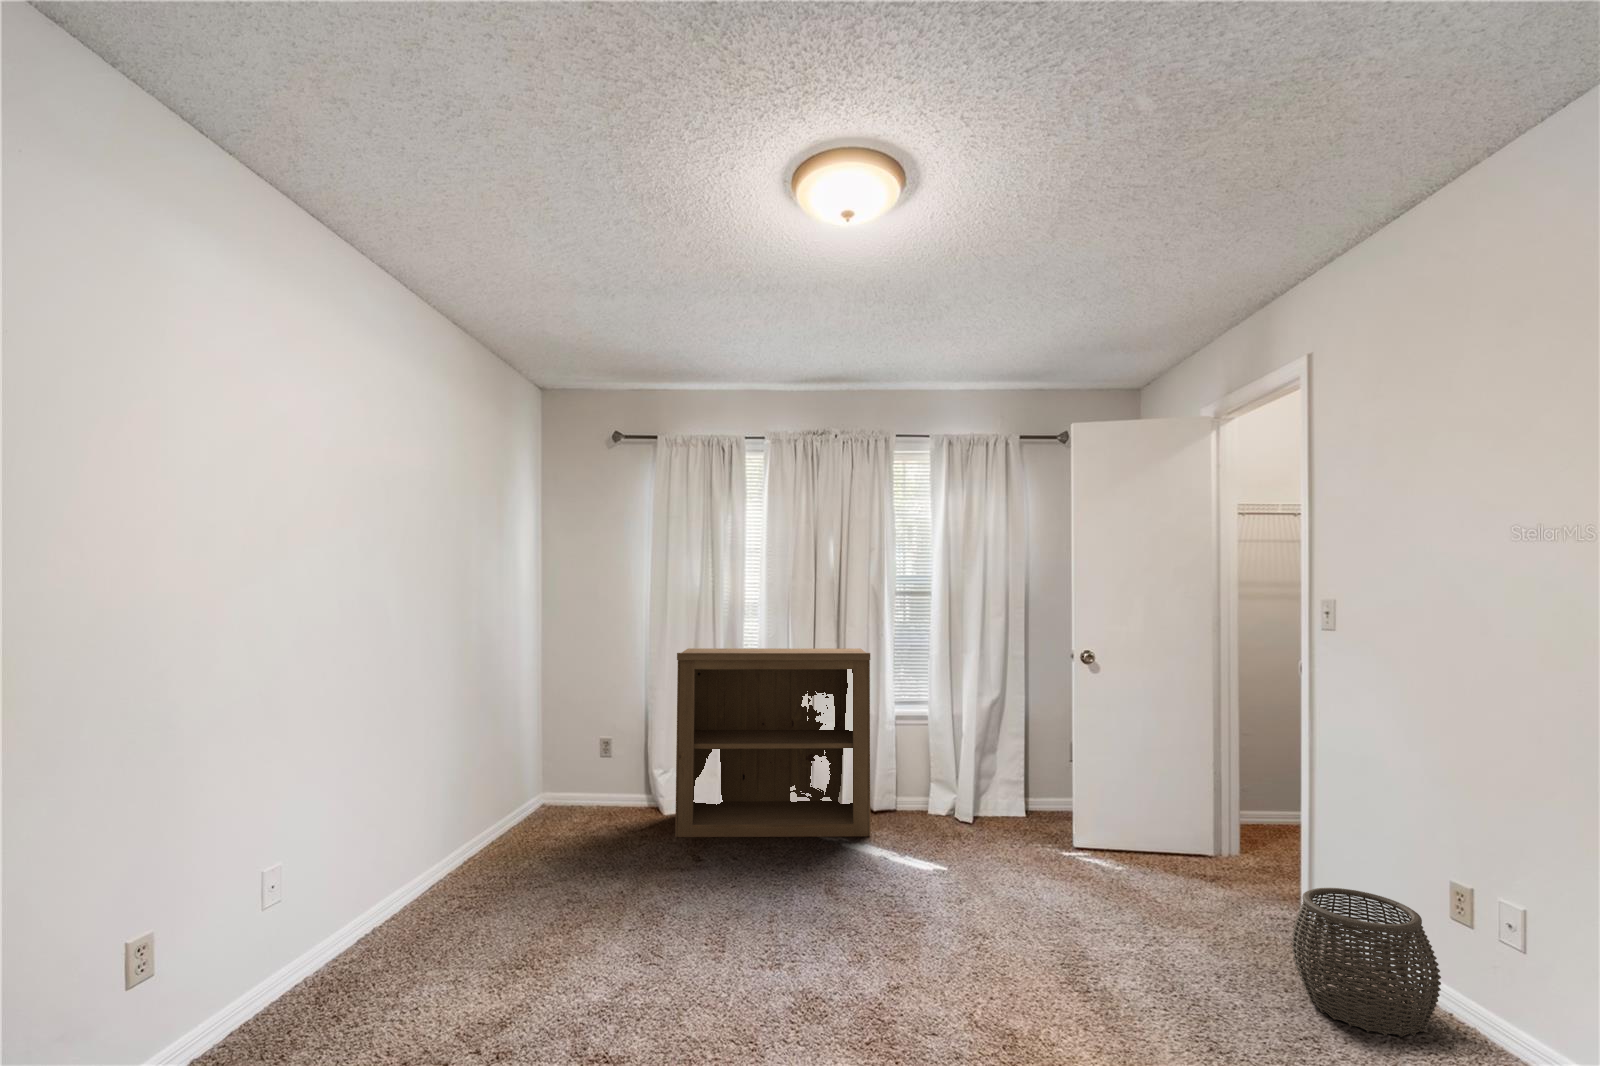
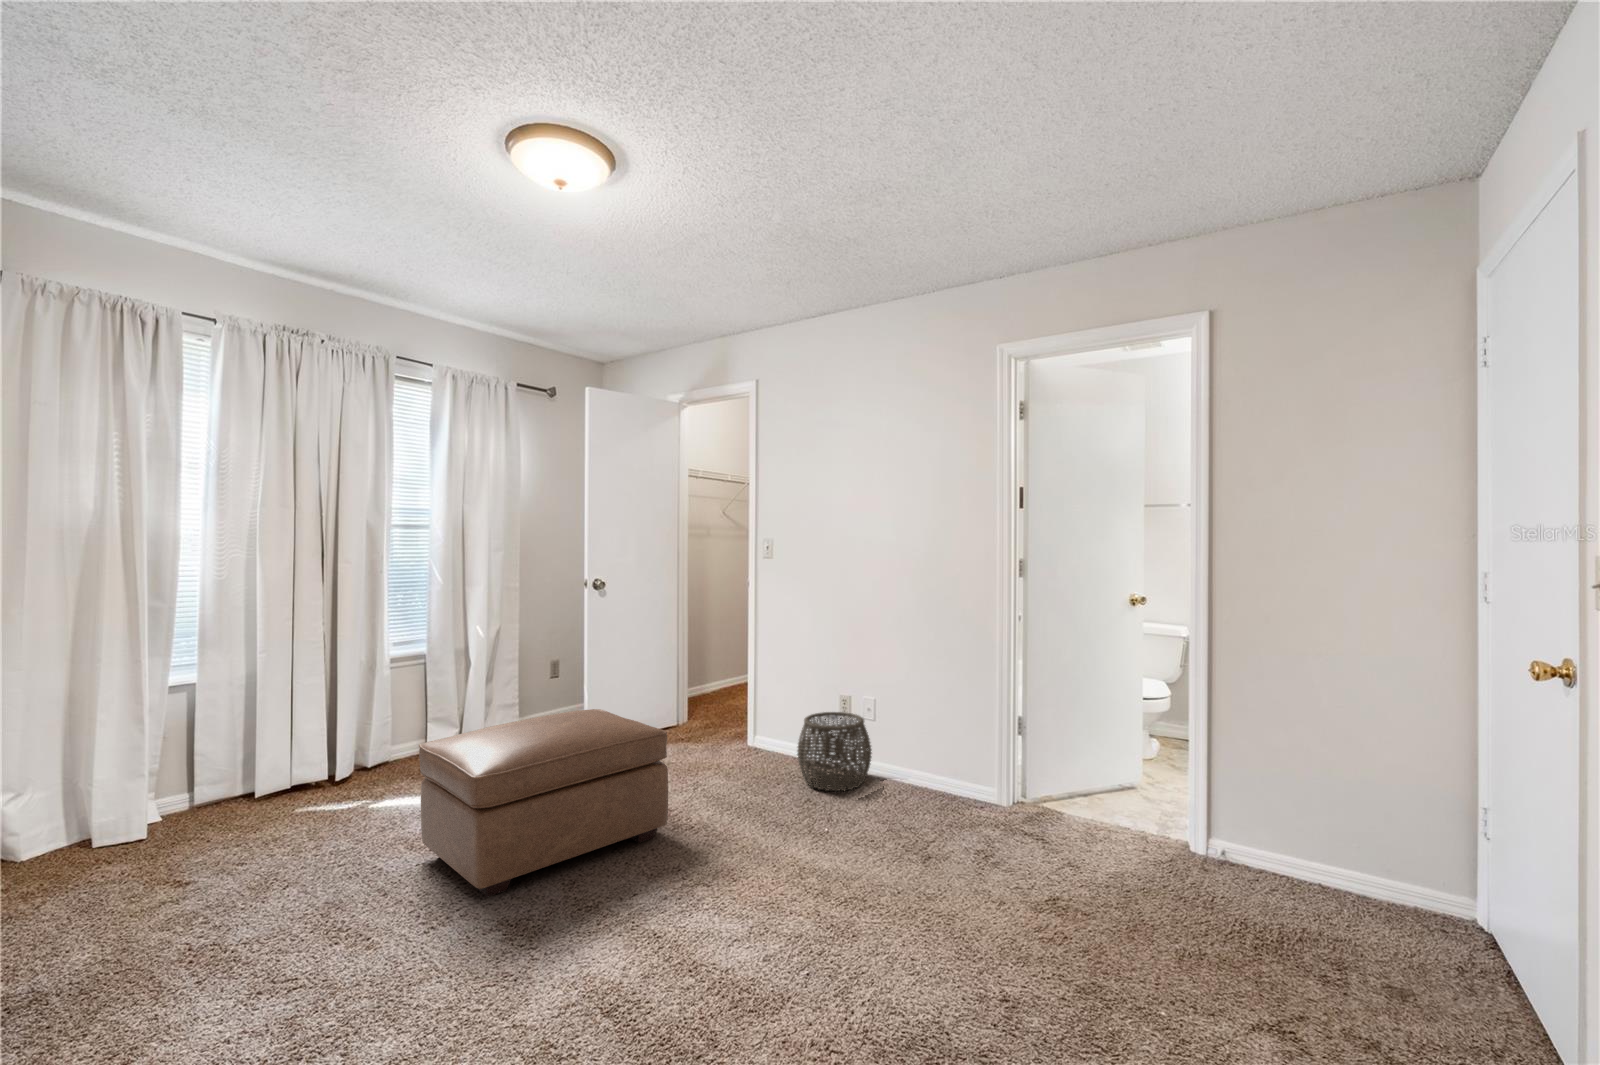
bookshelf: present [675,648,870,837] -> none [84,592,392,863]
ottoman: none [810,797,1044,980] -> present [419,709,668,897]

